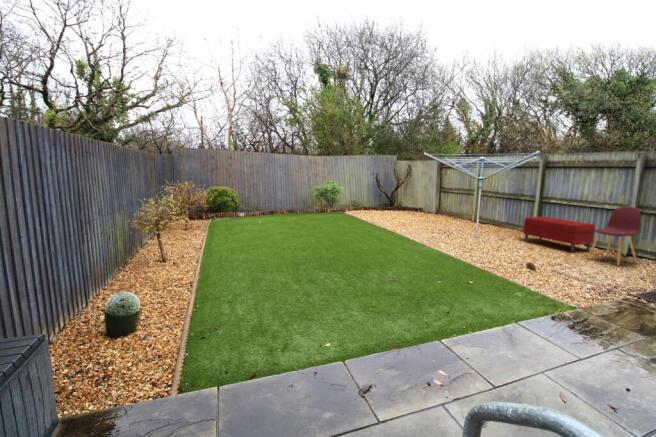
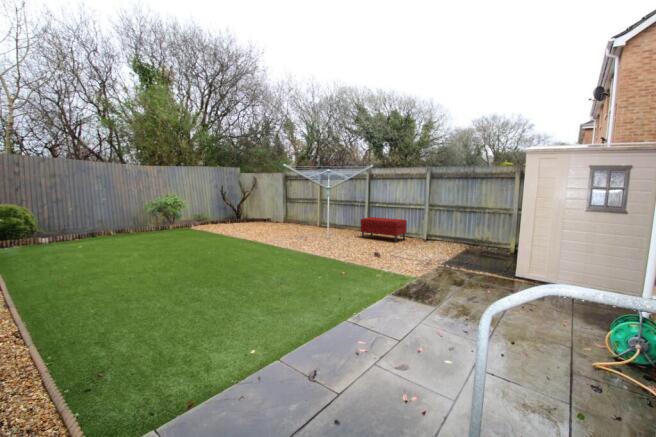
chair: present [588,206,641,266] -> none [406,205,434,248]

